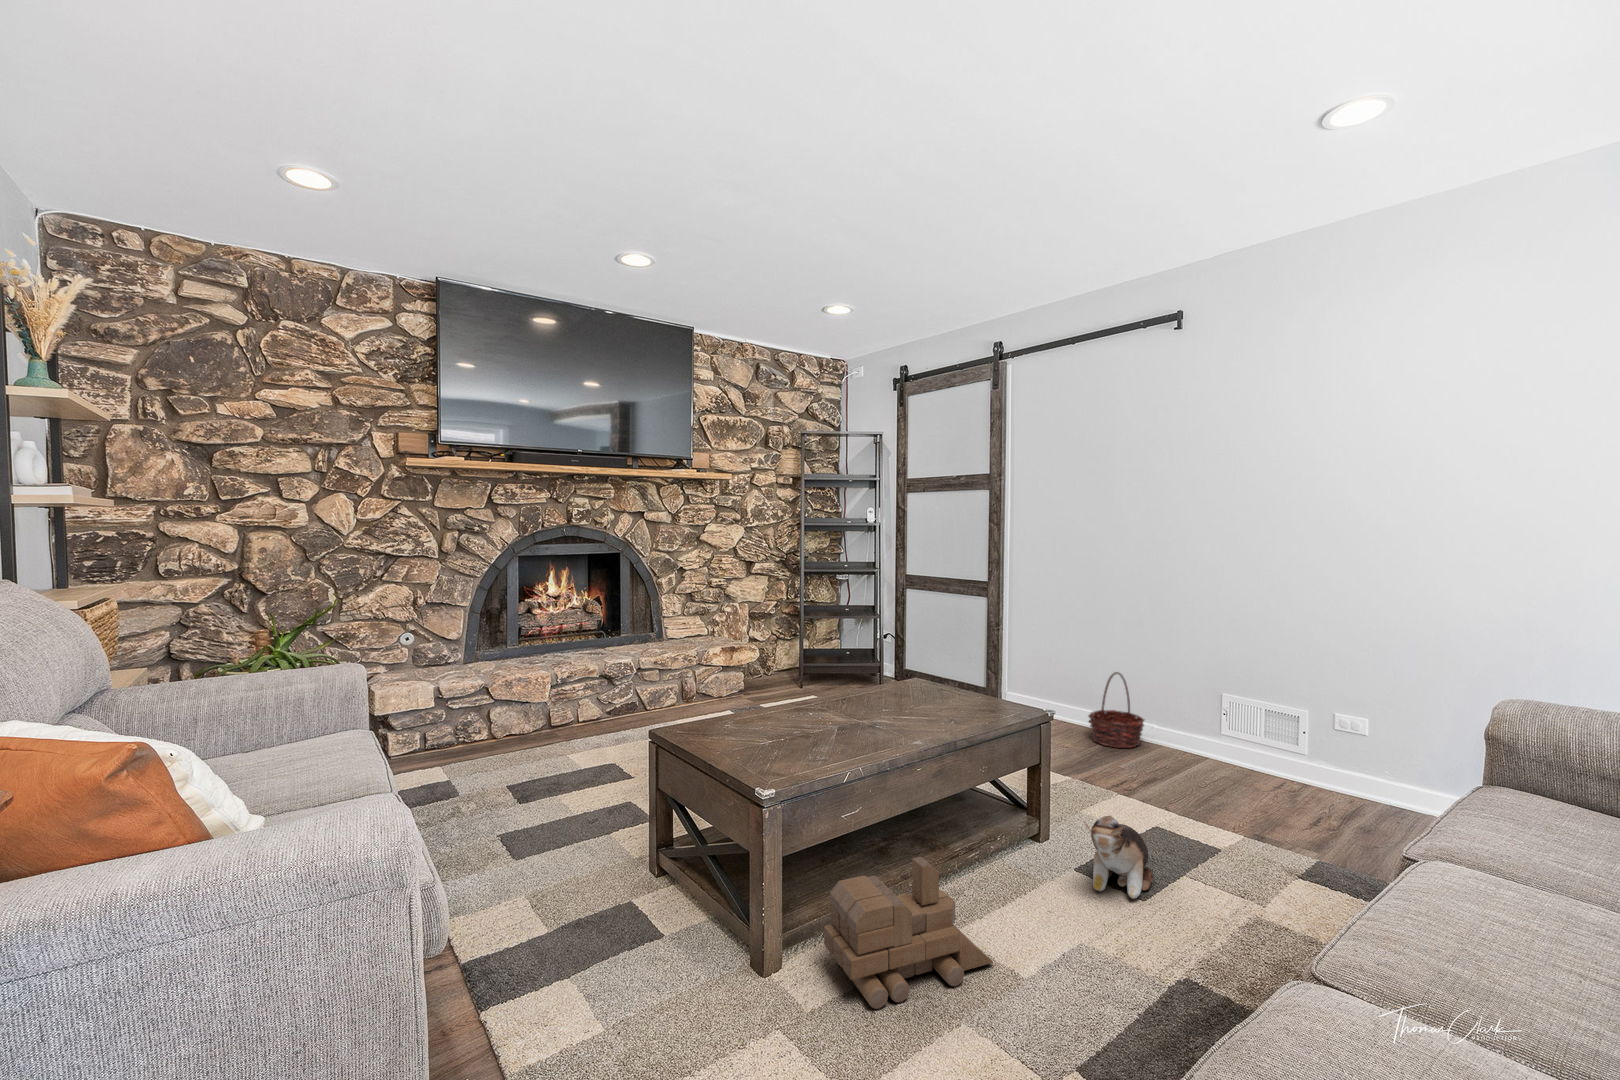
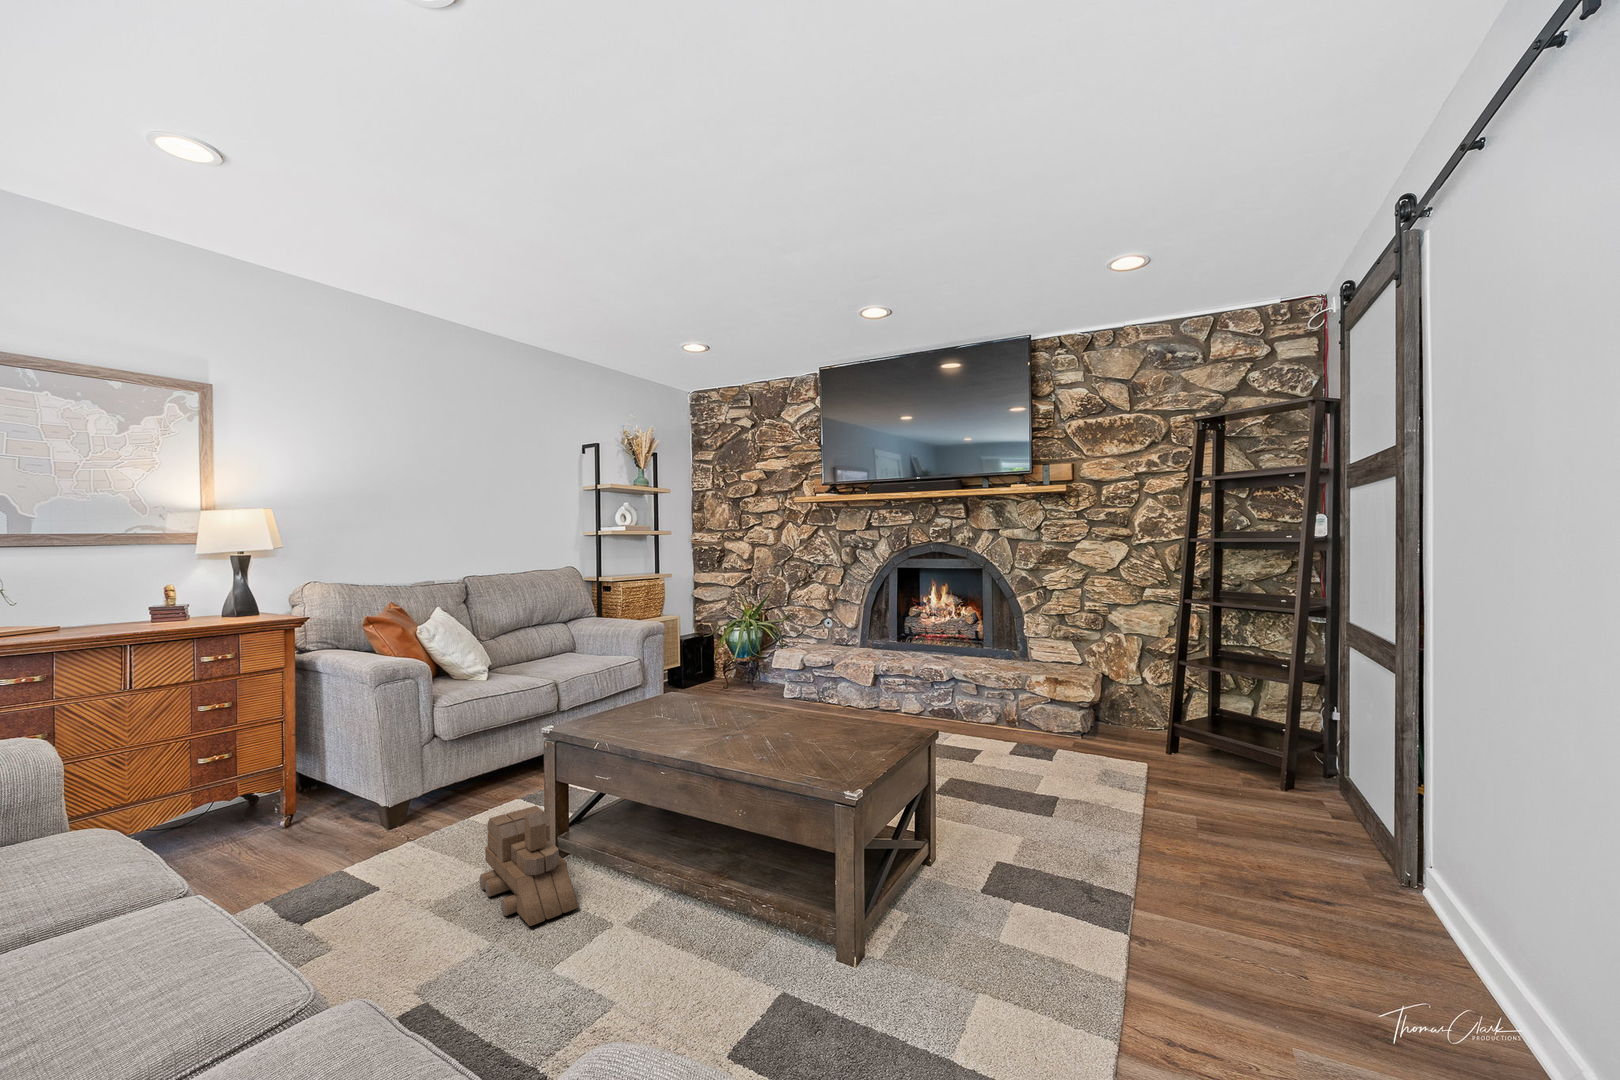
basket: present [1088,672,1144,748] -> none [1278,858,1423,1045]
plush toy: present [1084,816,1153,899] -> none [620,881,793,1027]

